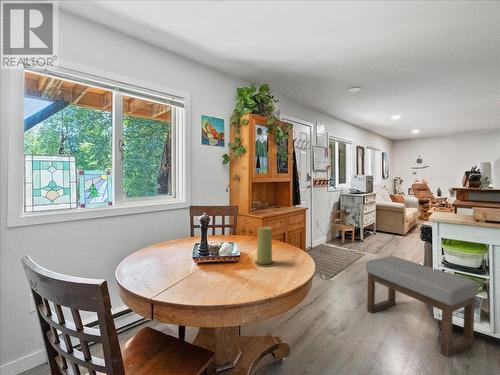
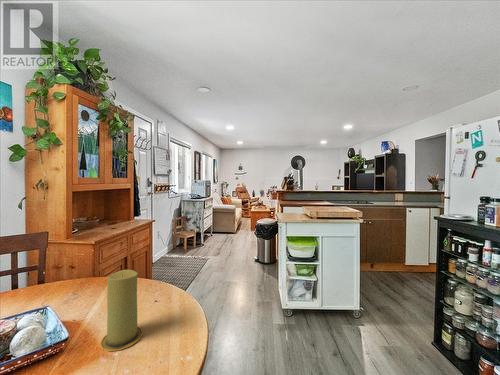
ottoman: present [366,256,478,357] -> none [227,259,314,345]

